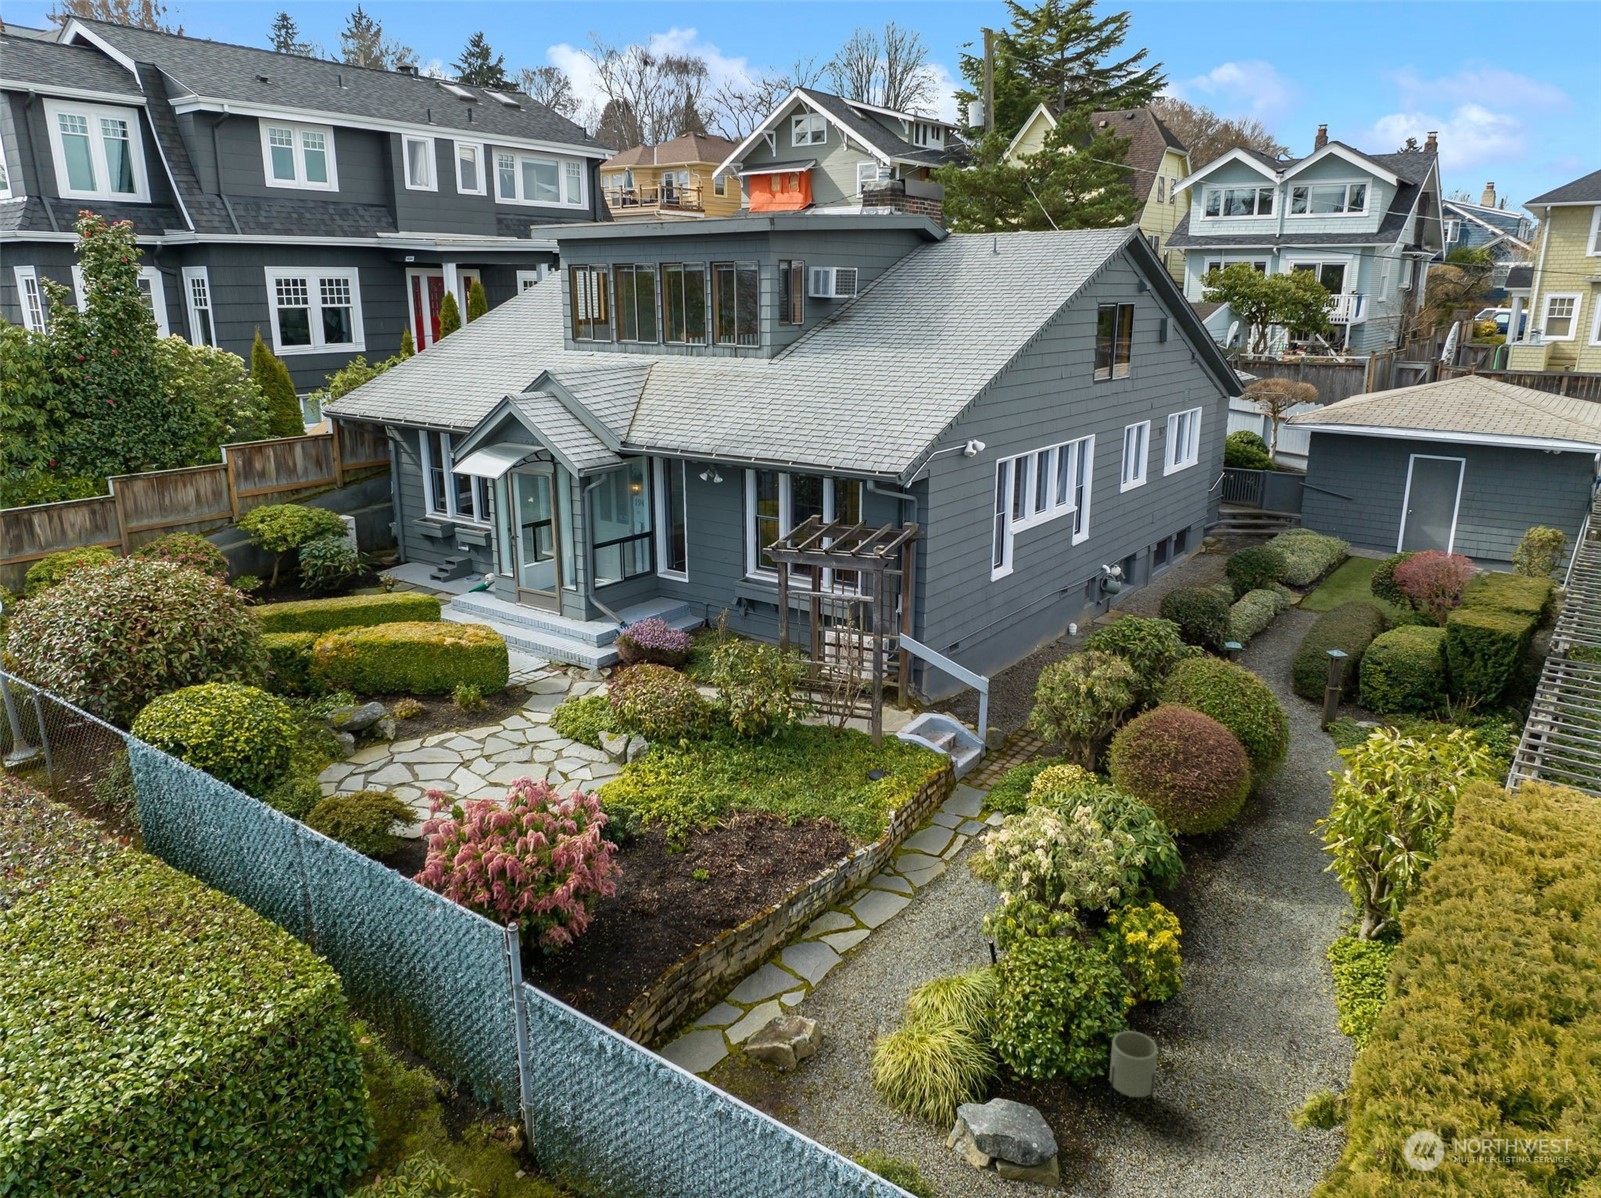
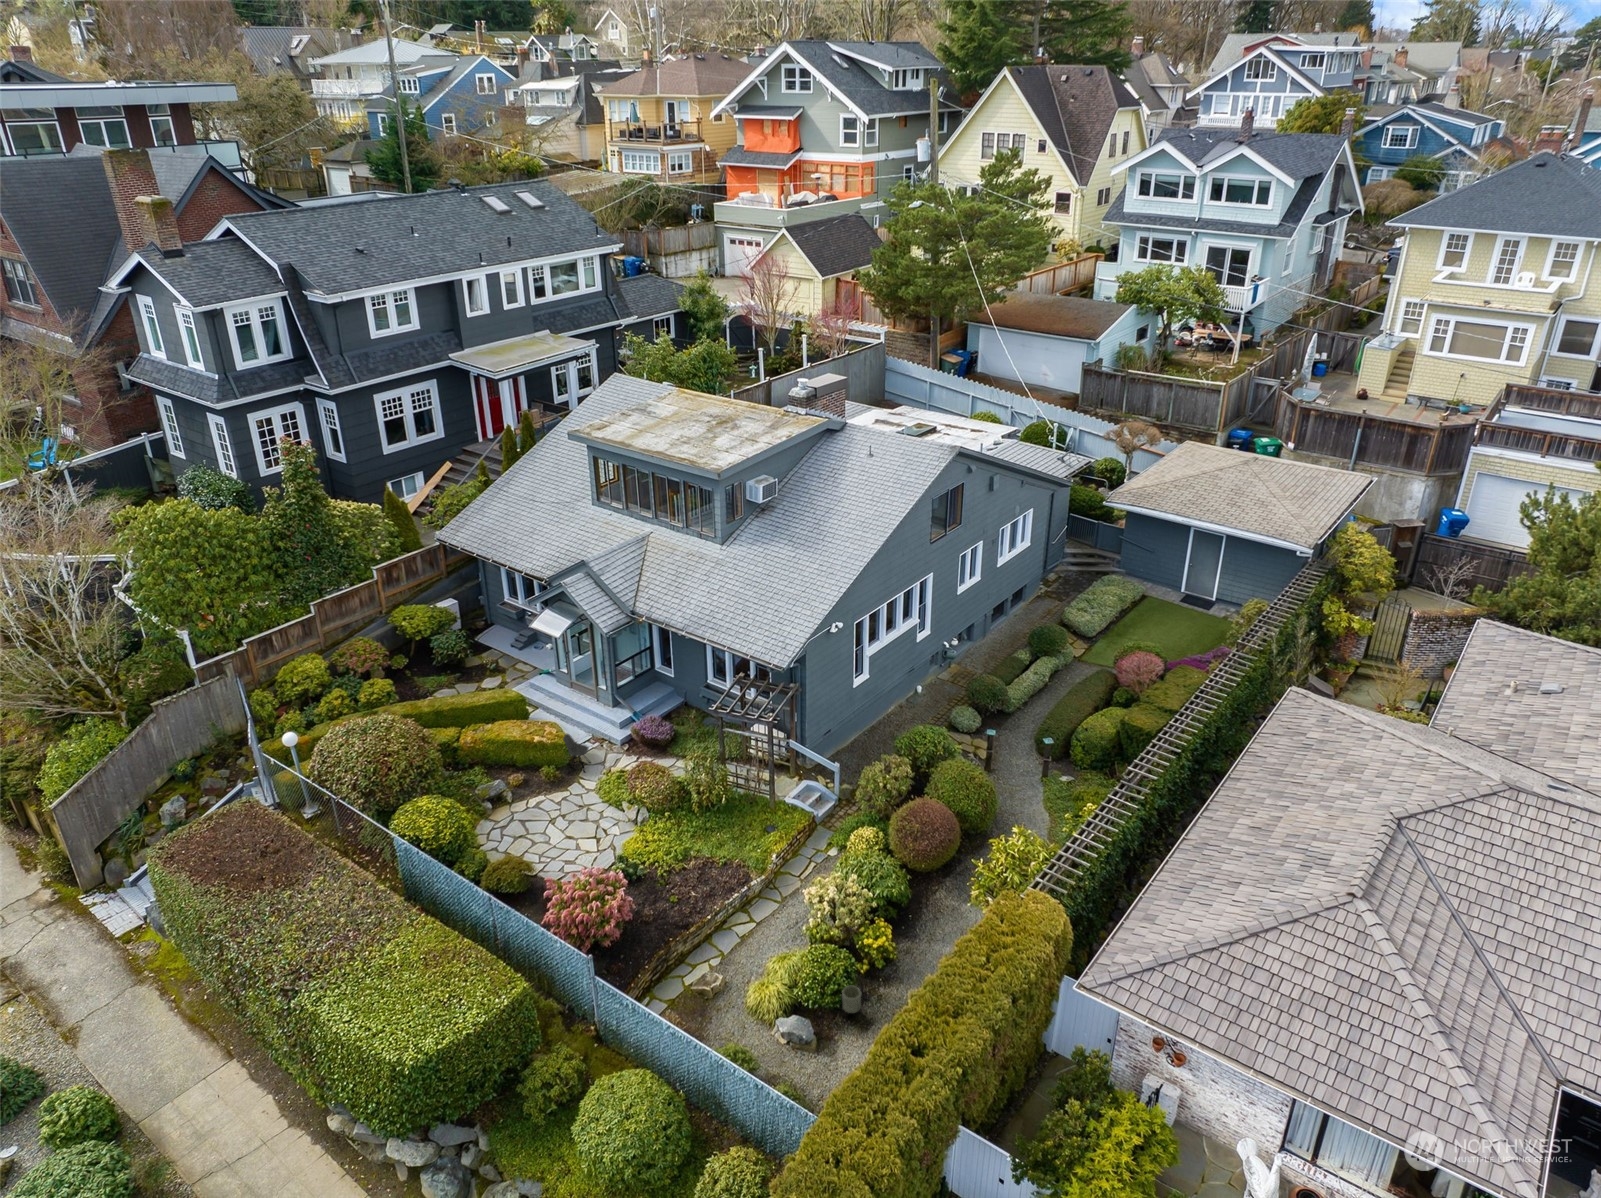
chair: none [496,635,544,704] -> present [563,733,588,771]

